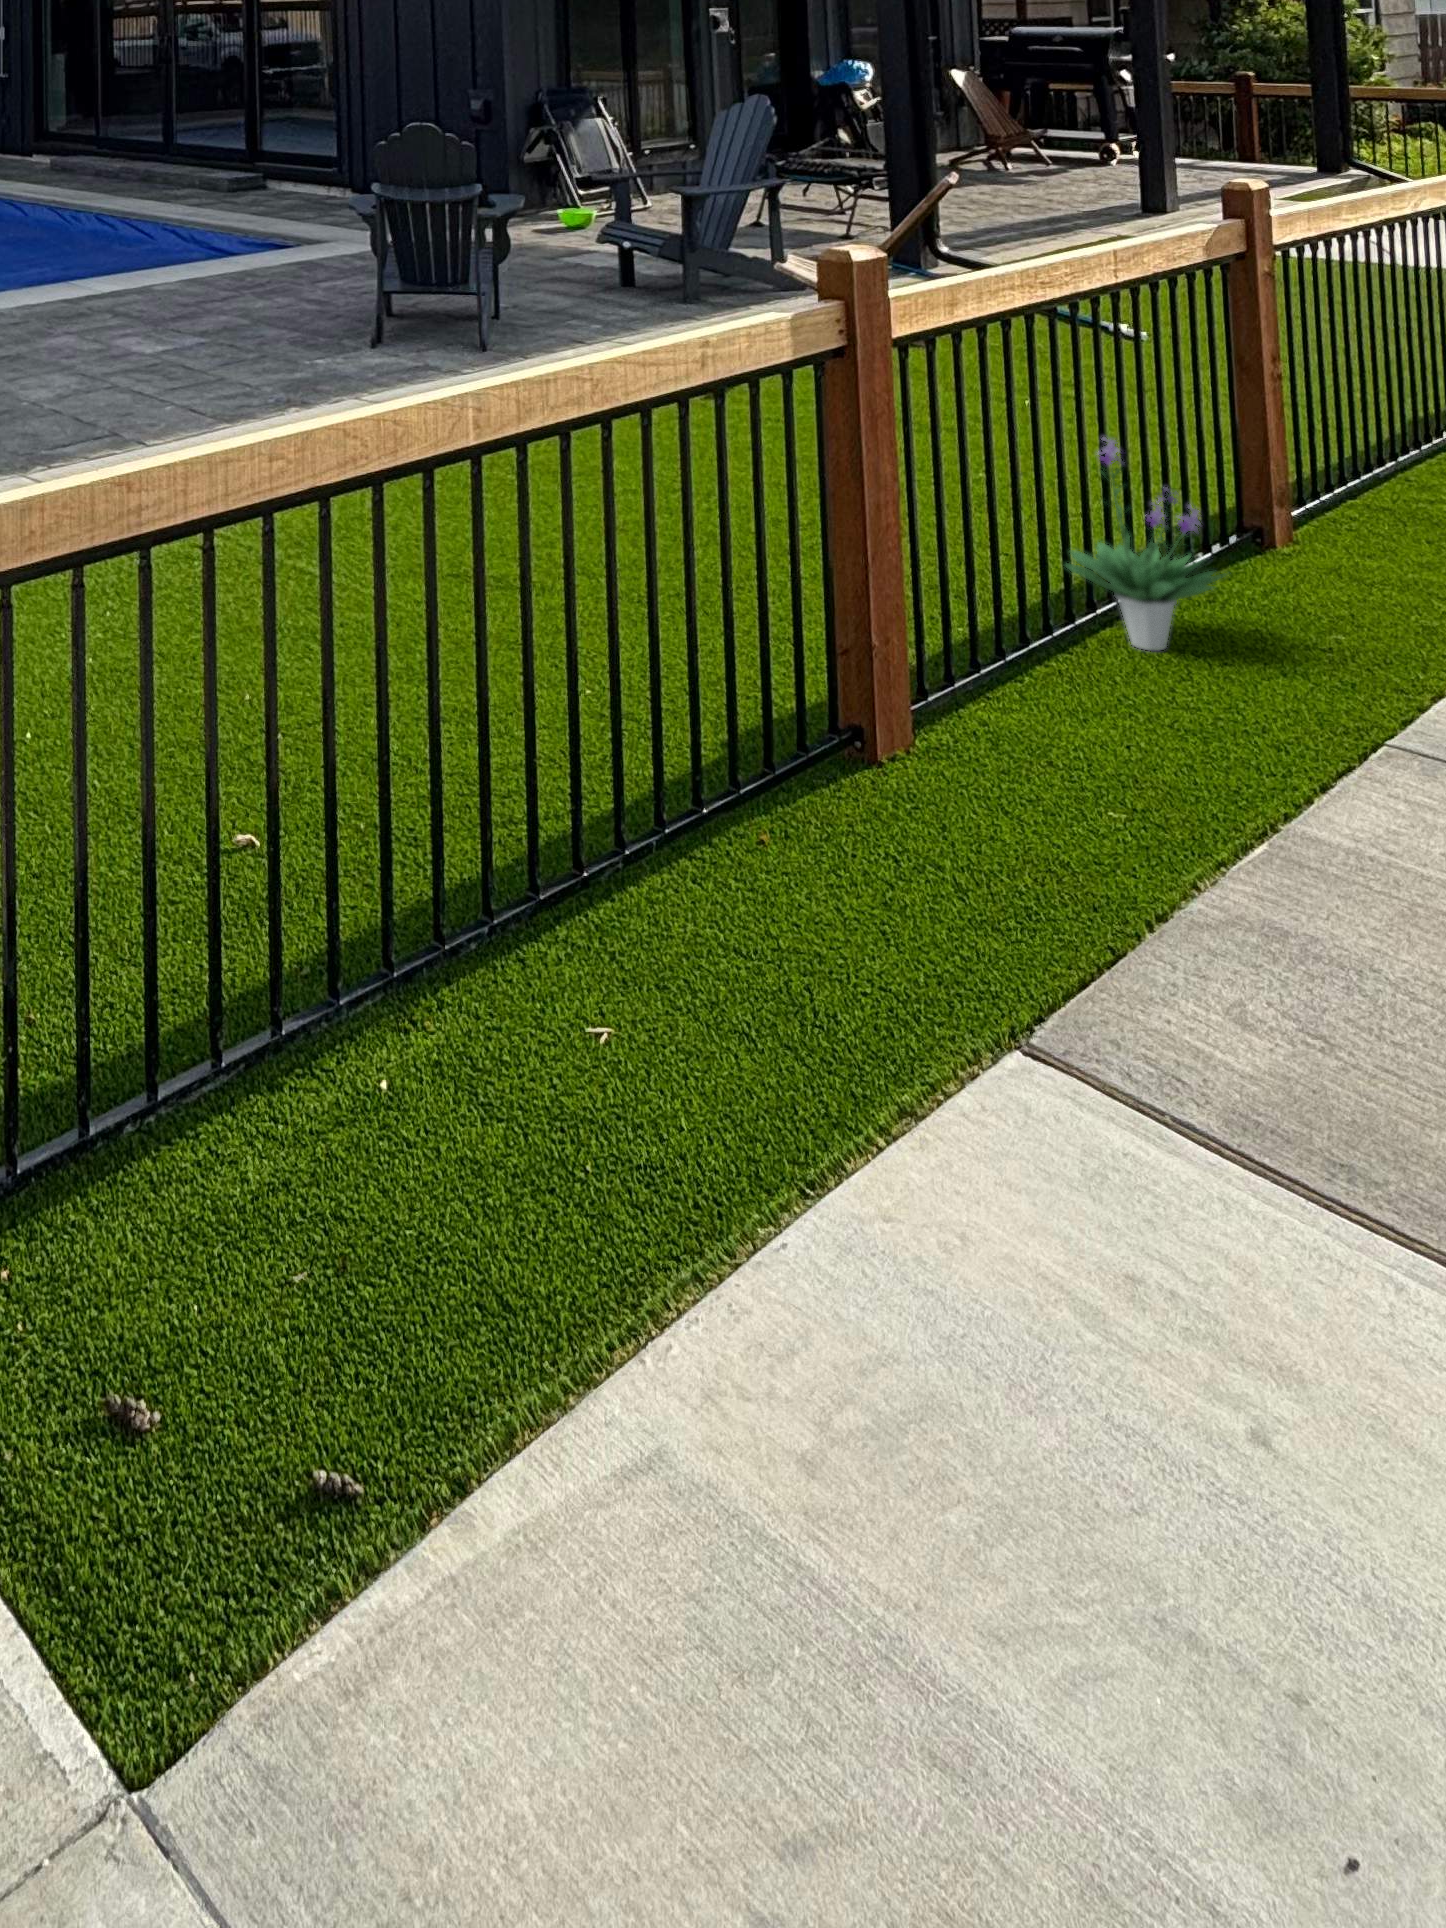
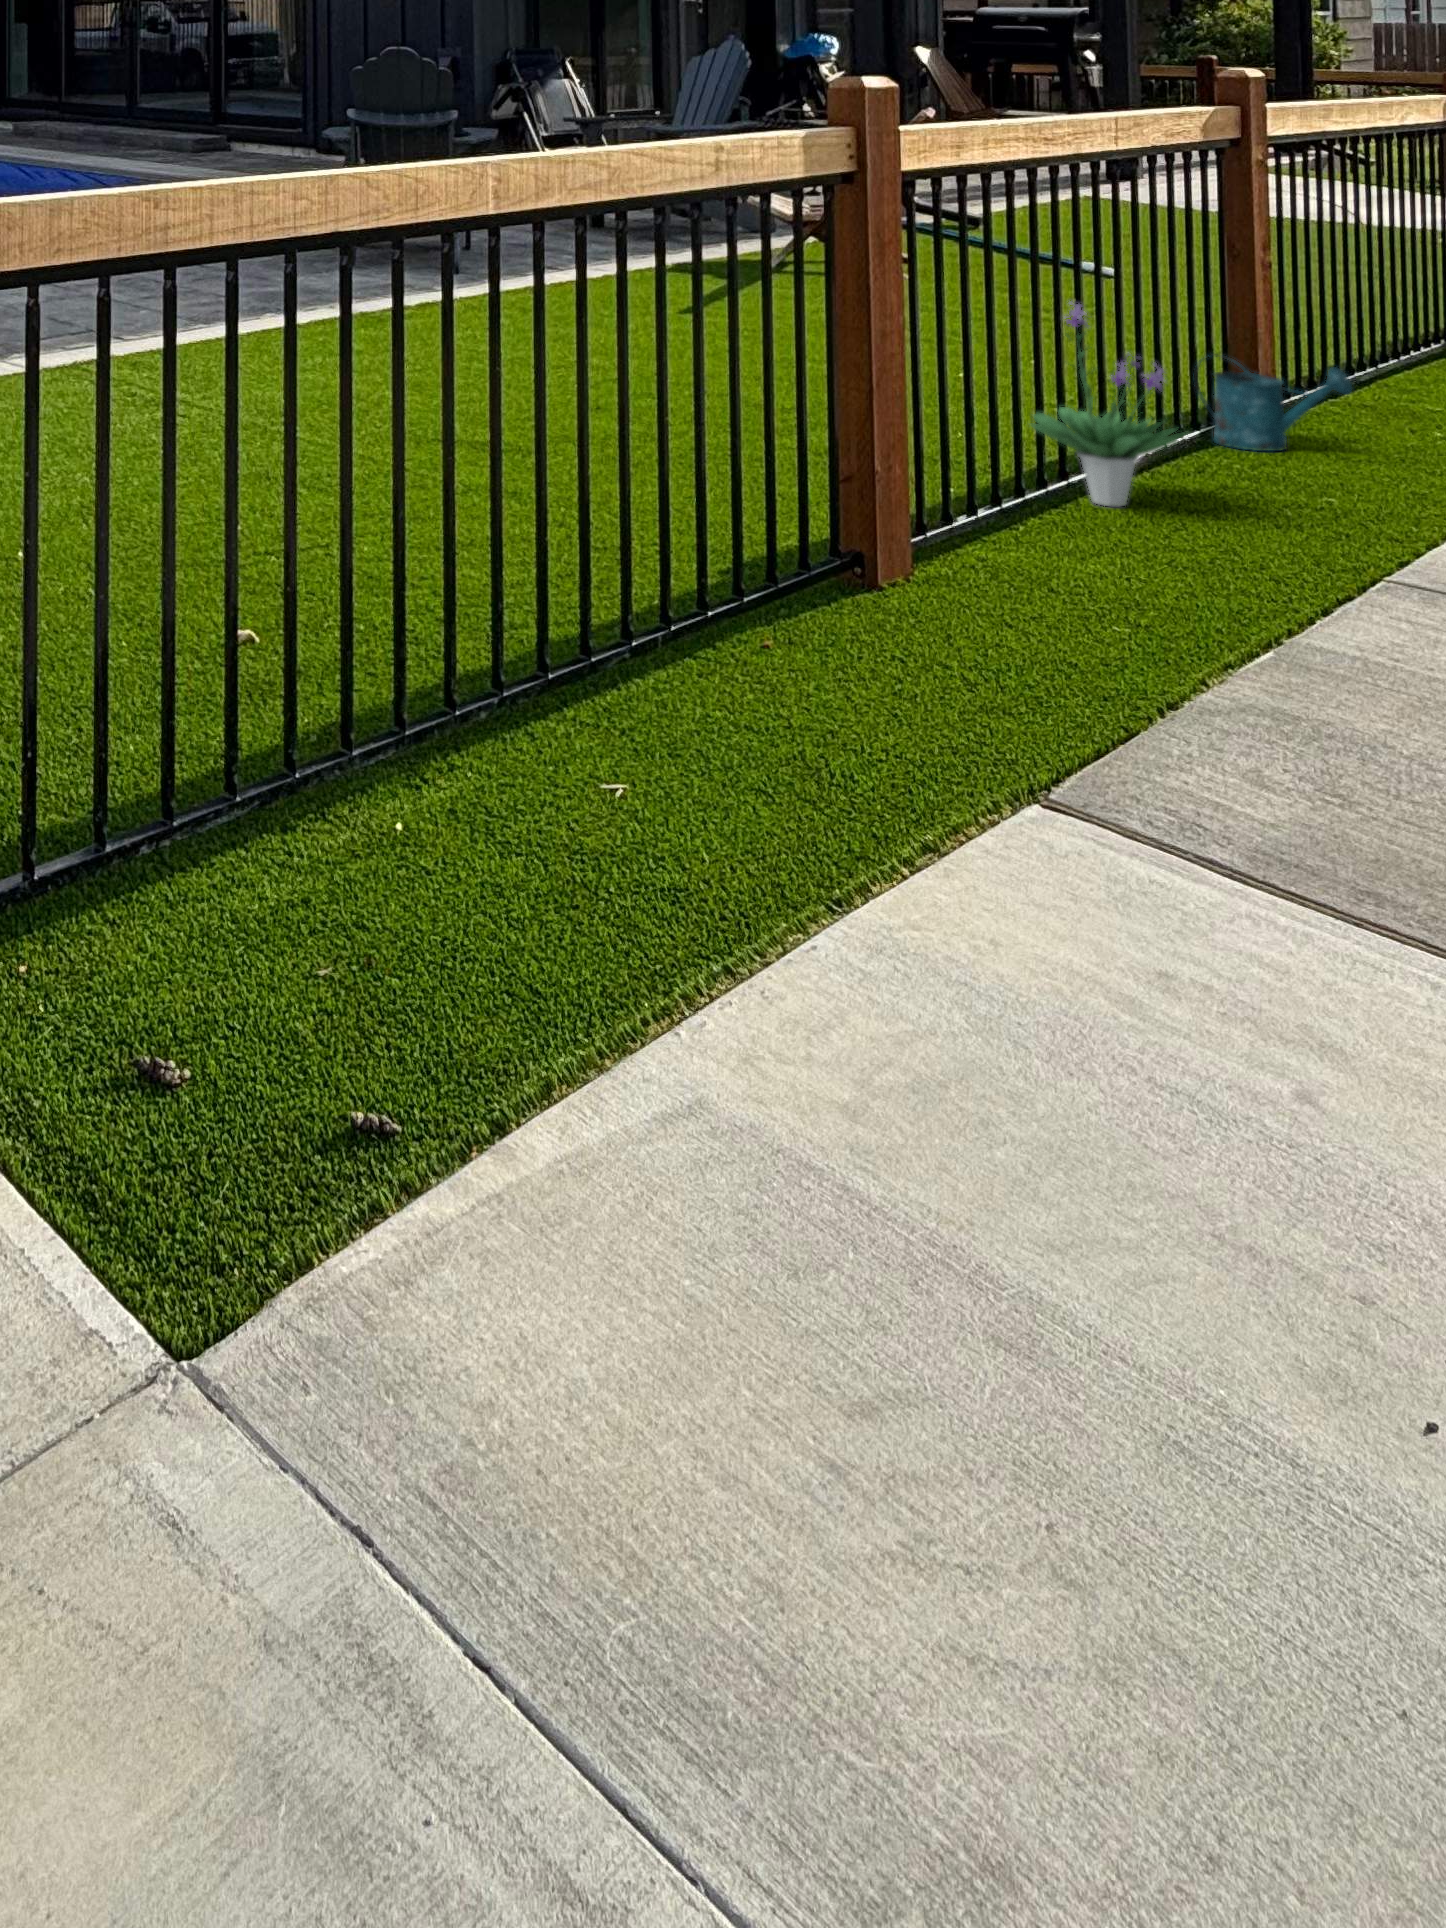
watering can: none [1243,468,1404,572] -> present [1194,355,1352,451]

